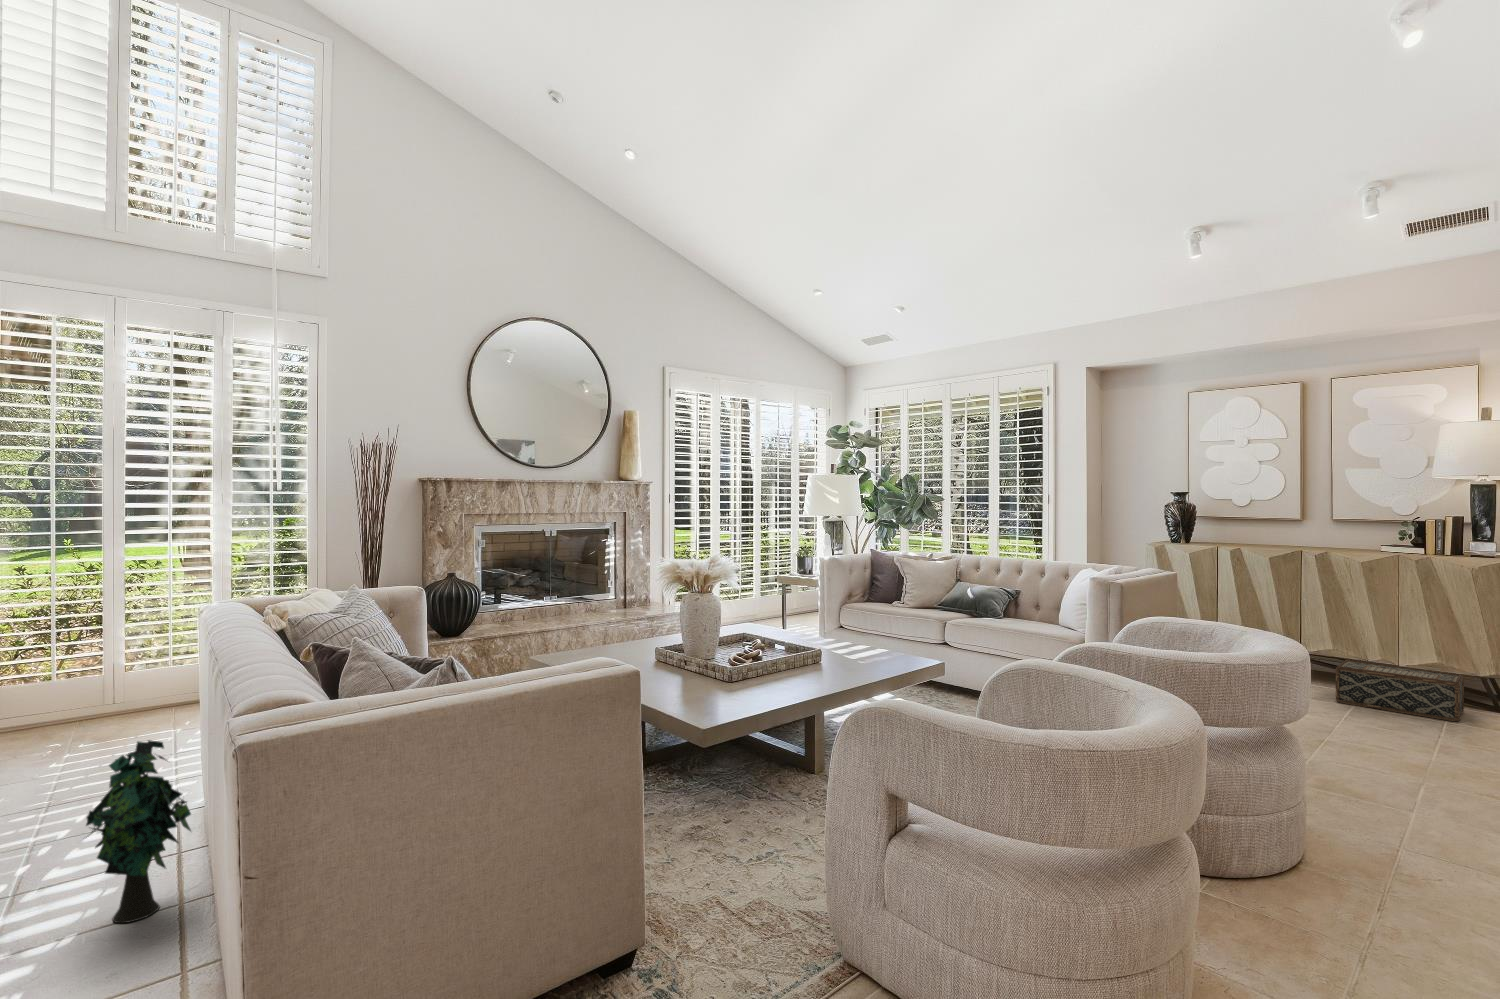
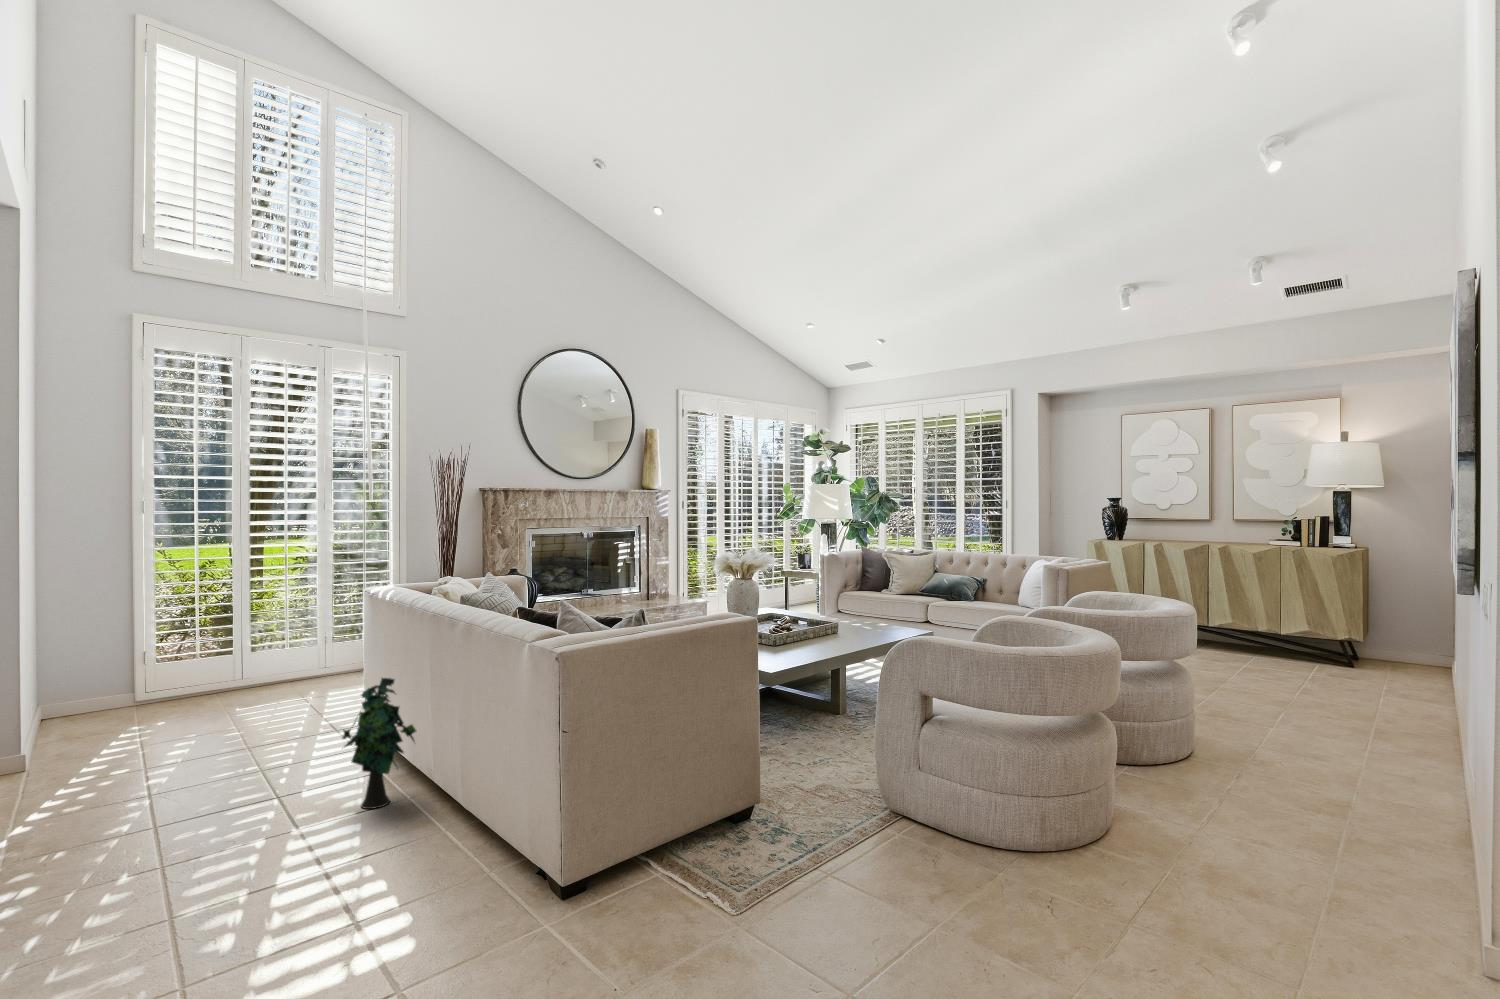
woven basket: present [1336,660,1464,721] -> none [1233,630,1328,674]

